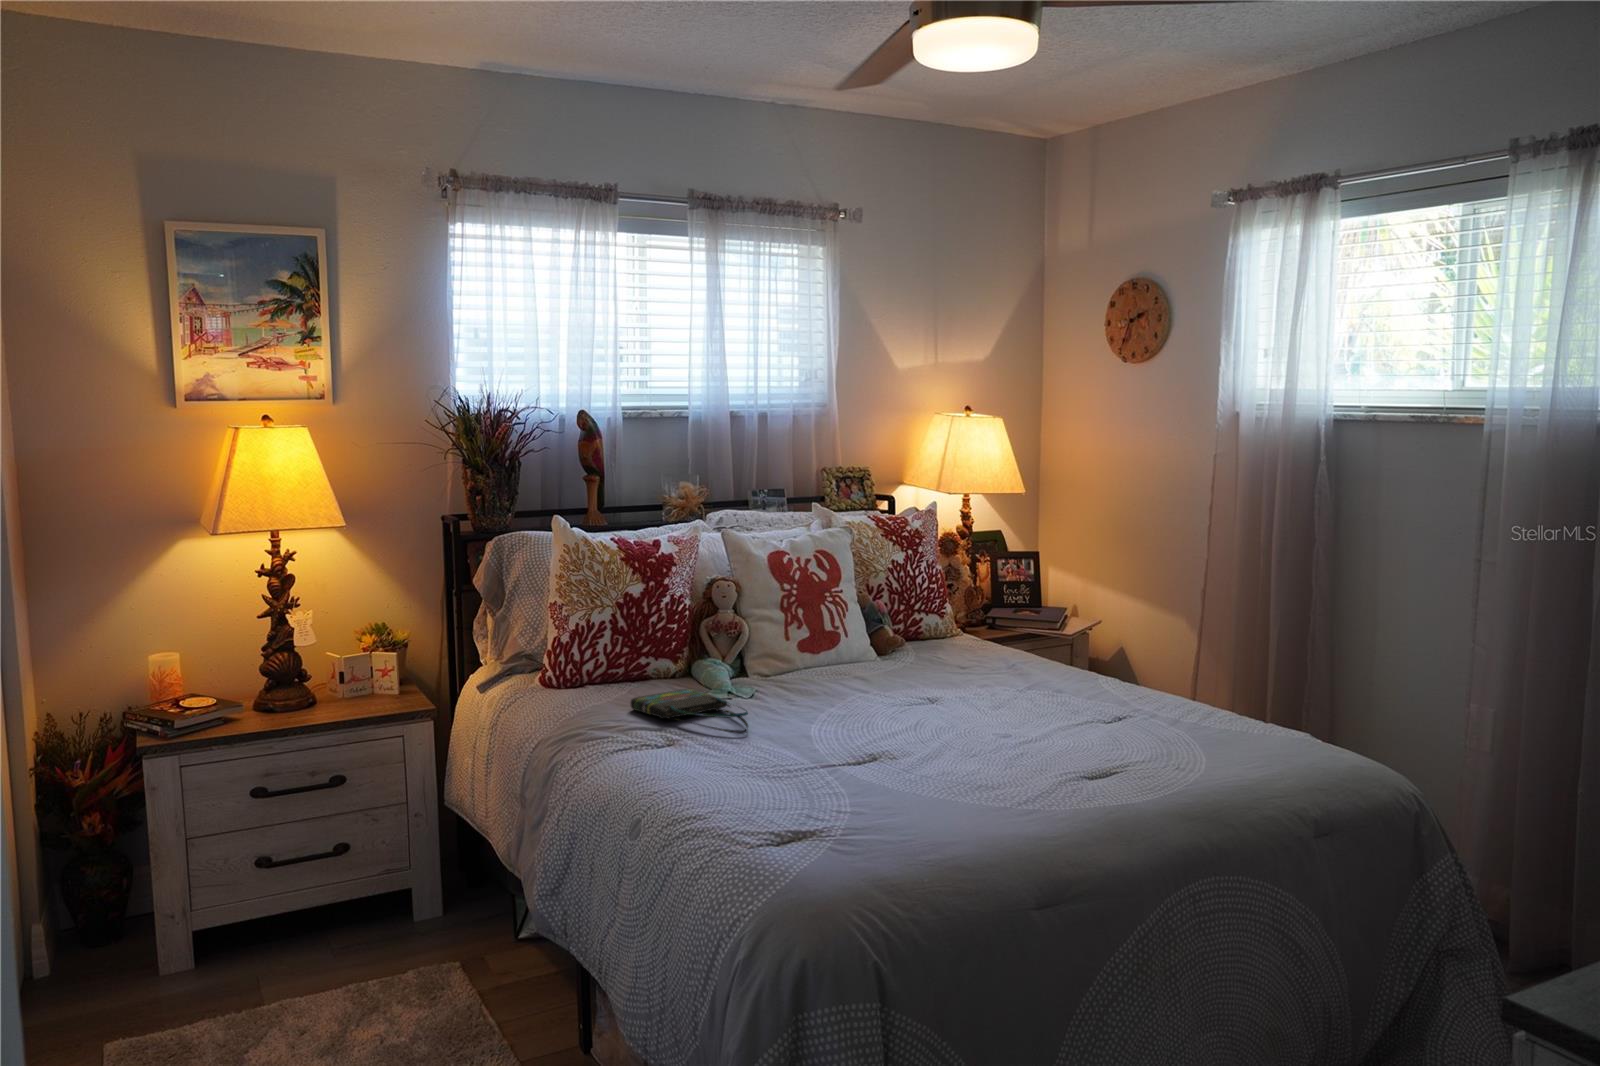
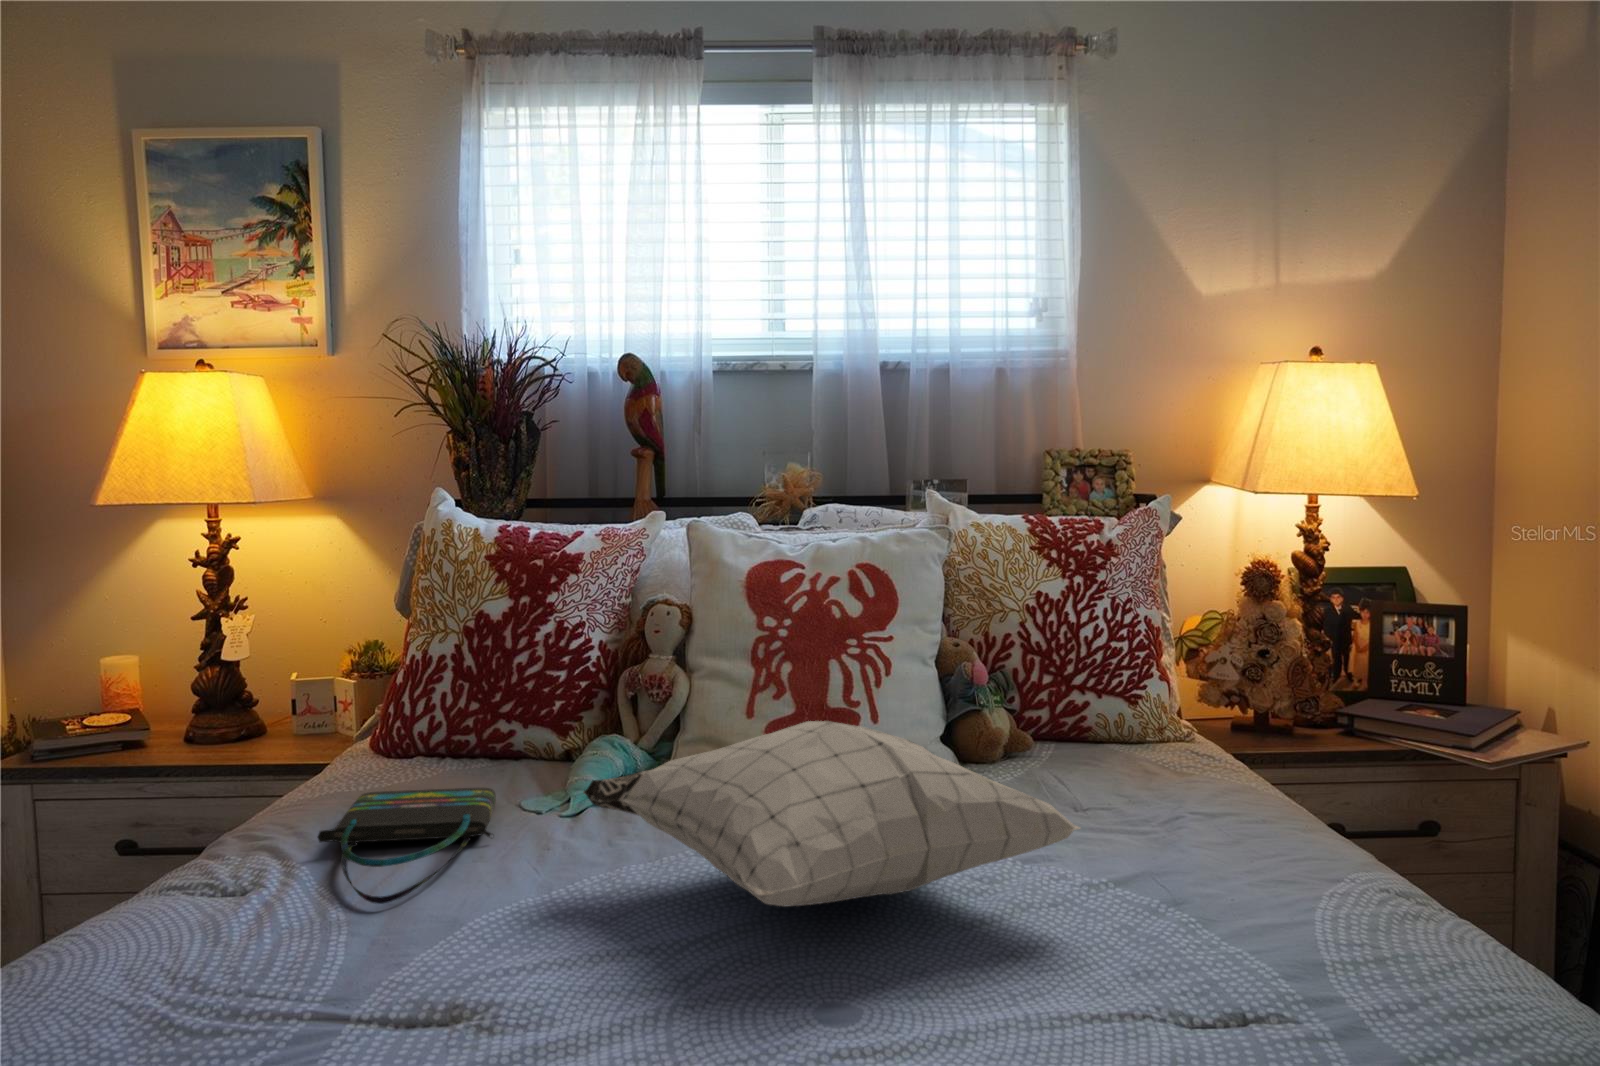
pillow: none [804,629,1013,705] -> present [583,721,1080,906]

